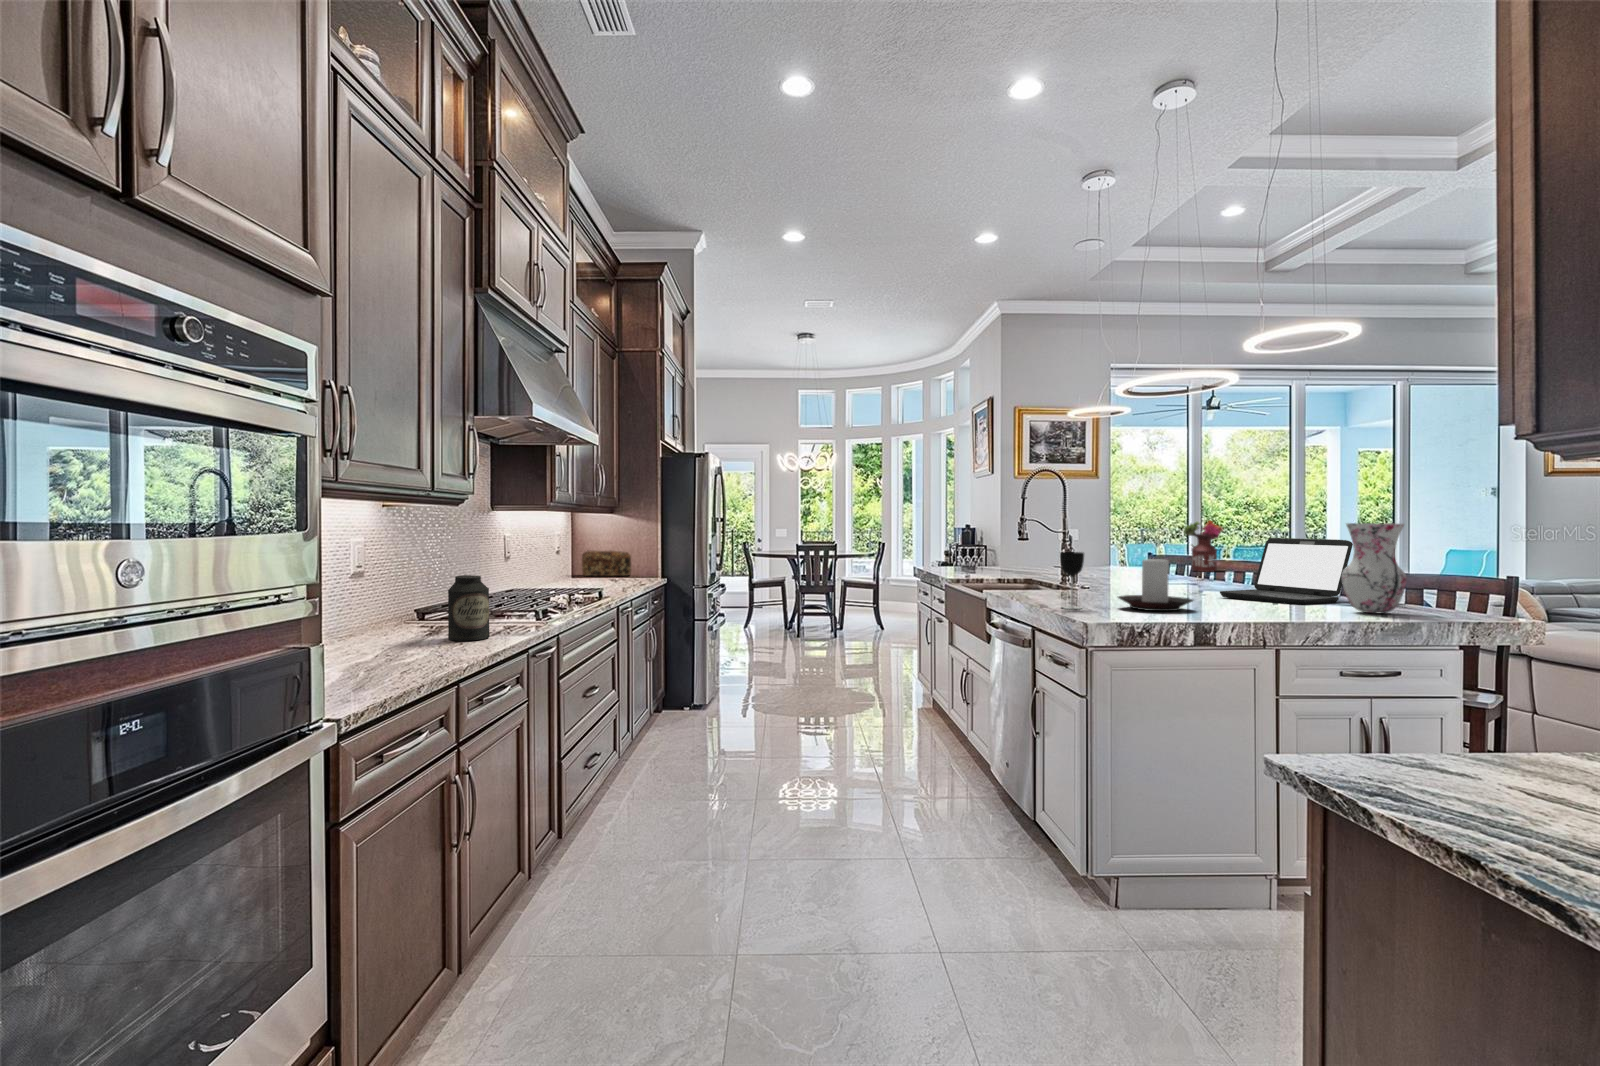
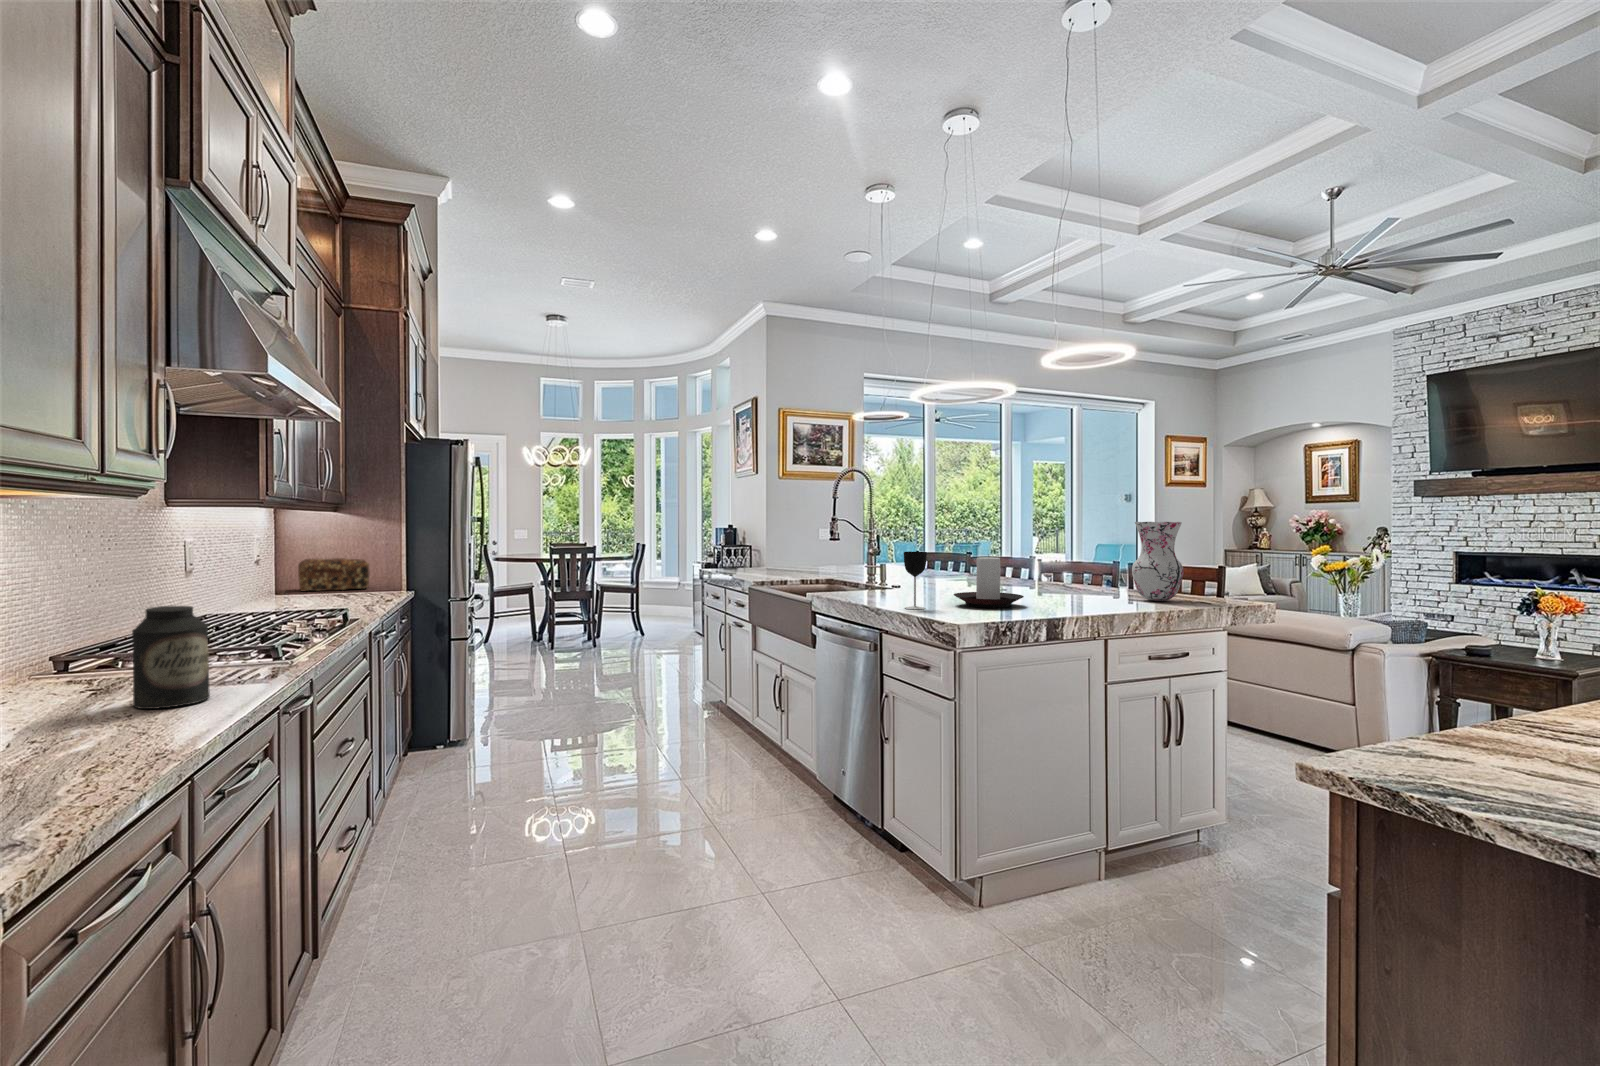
flower arrangement: present [1184,521,1223,572] -> none [935,519,967,565]
laptop: present [1220,538,1353,605] -> none [1015,535,1120,596]

